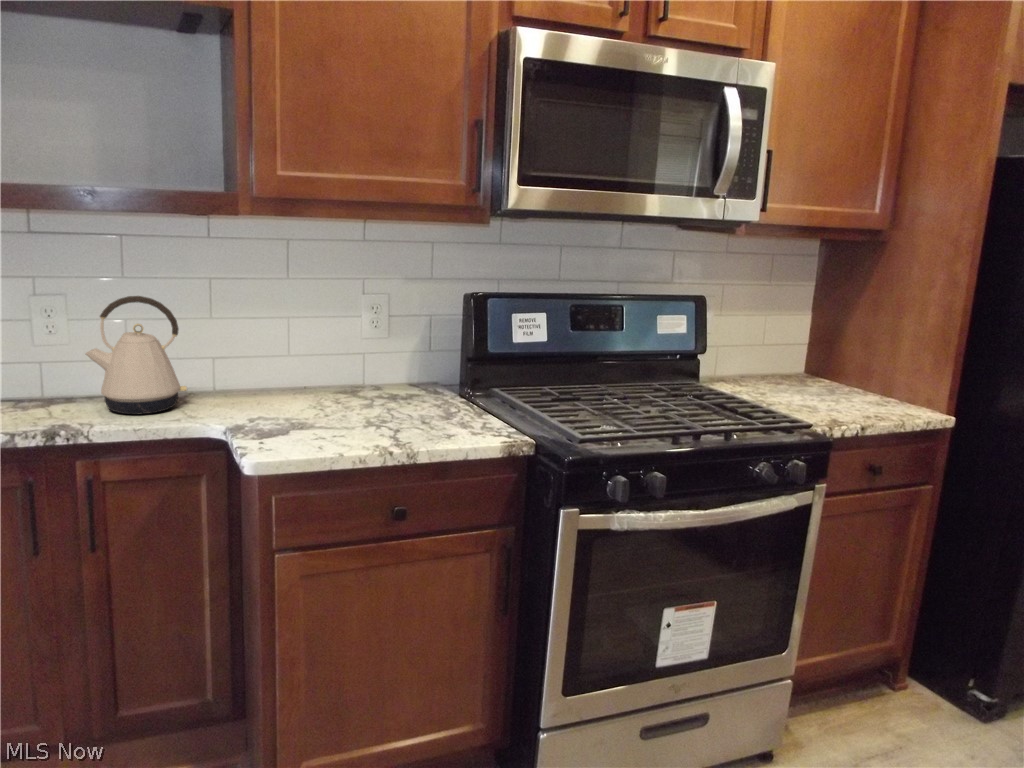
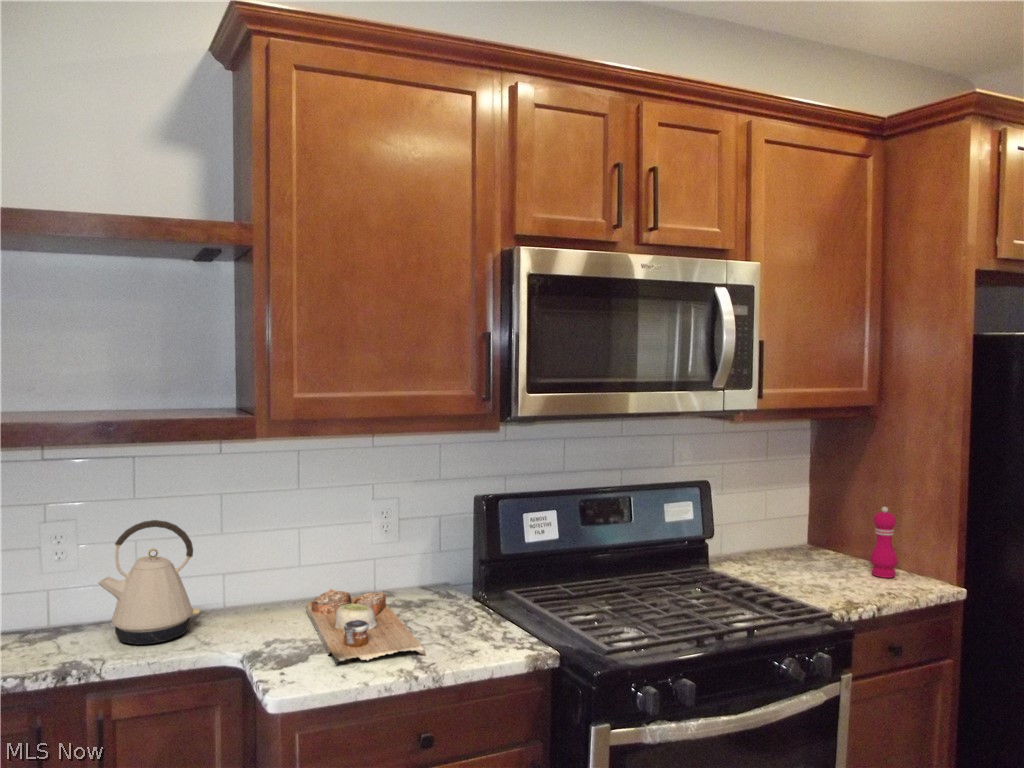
pepper mill: none [862,331,894,402] -> present [870,507,898,578]
cutting board: none [294,379,403,437] -> present [306,589,426,663]

